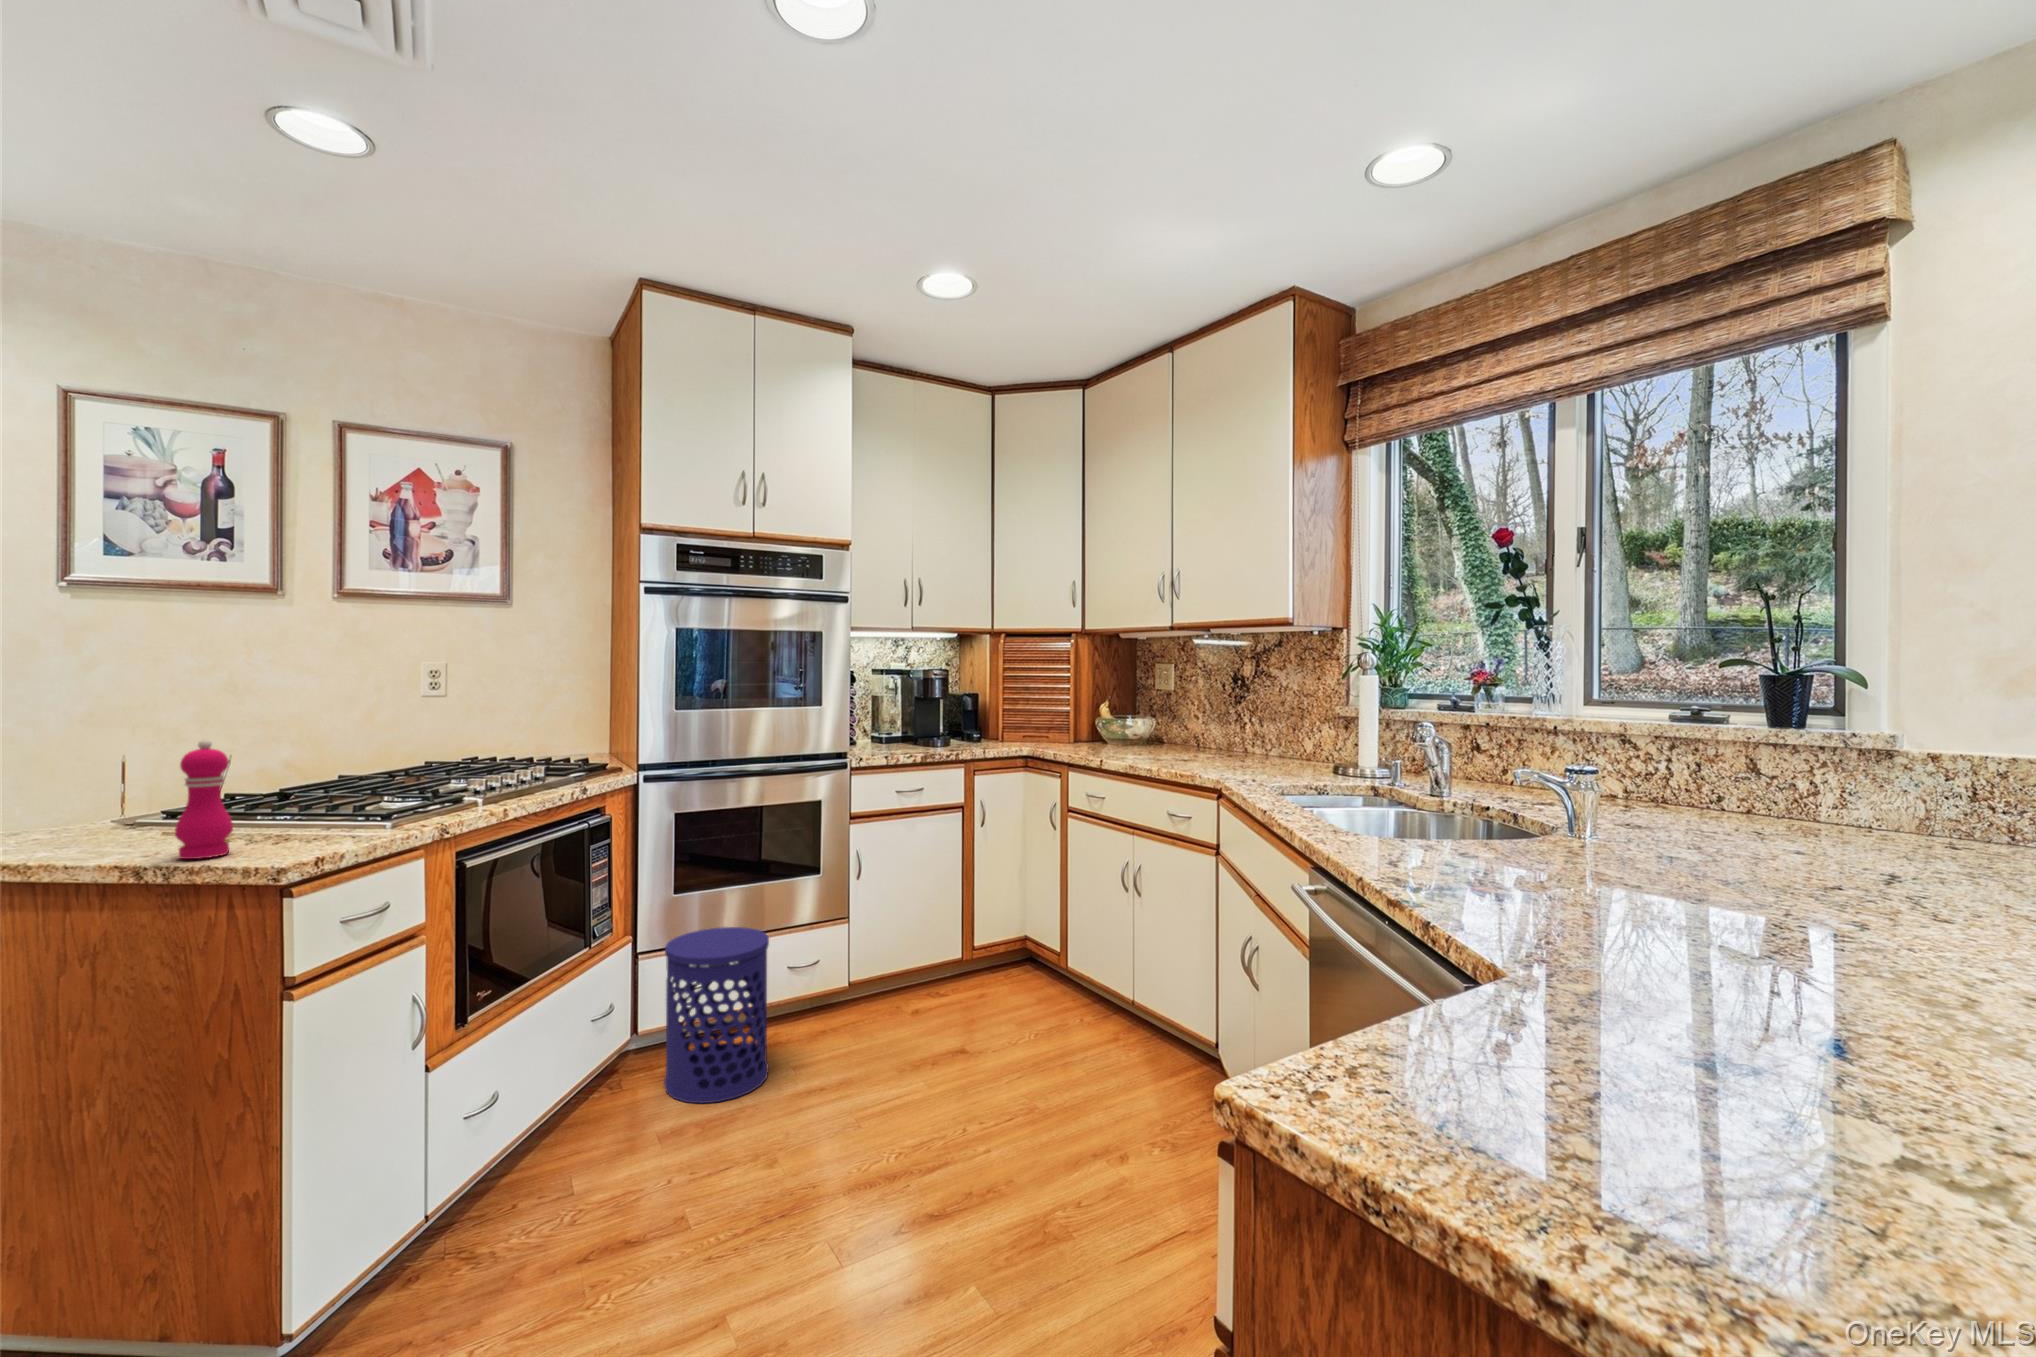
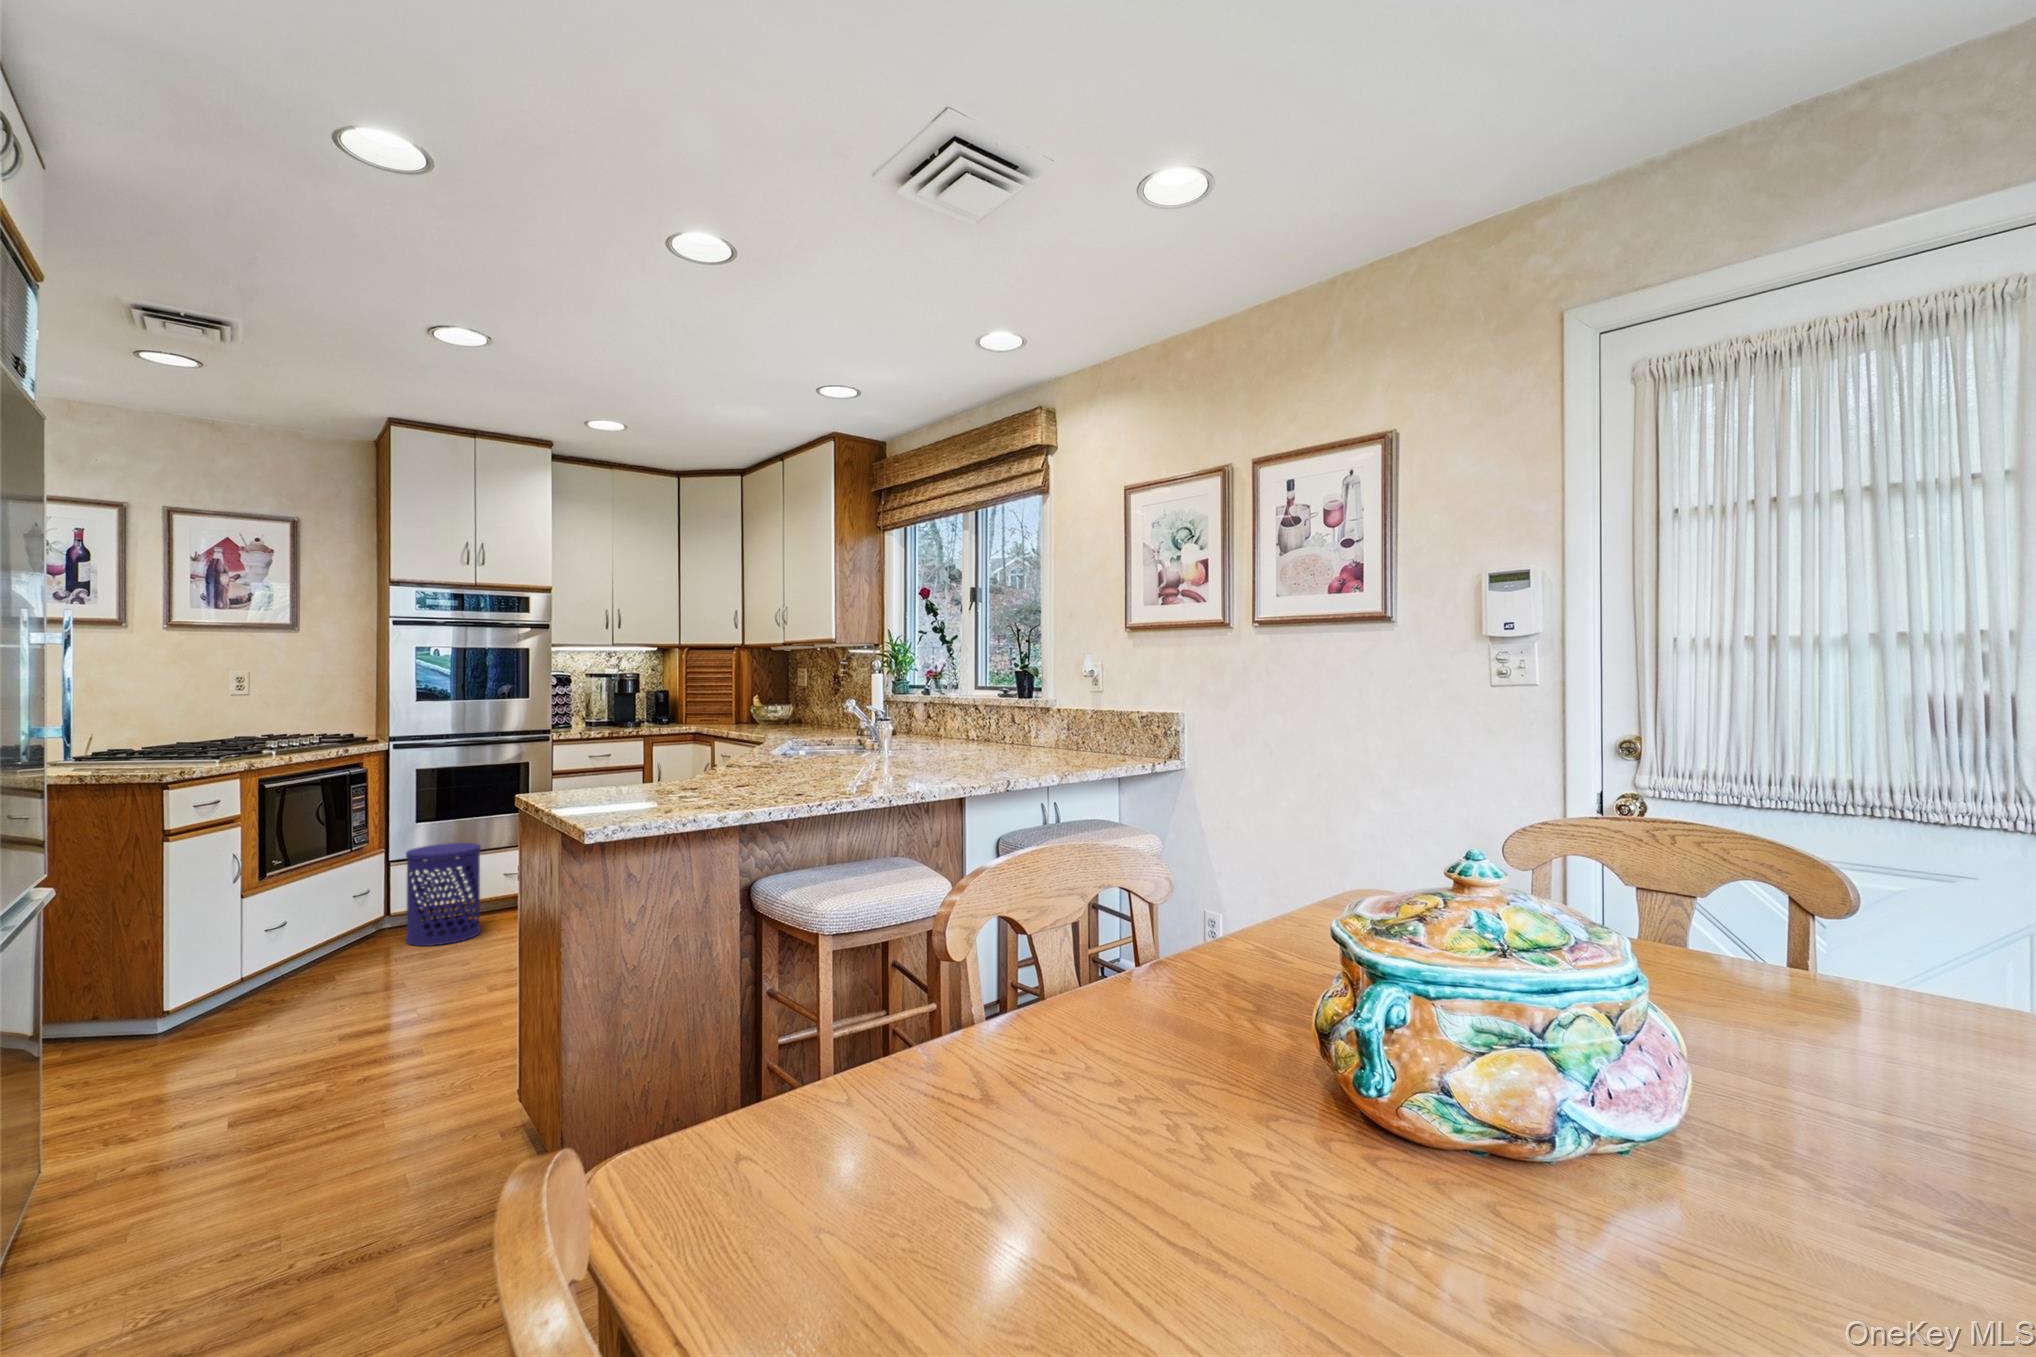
pepper mill: present [175,740,233,859] -> none [99,712,131,773]

